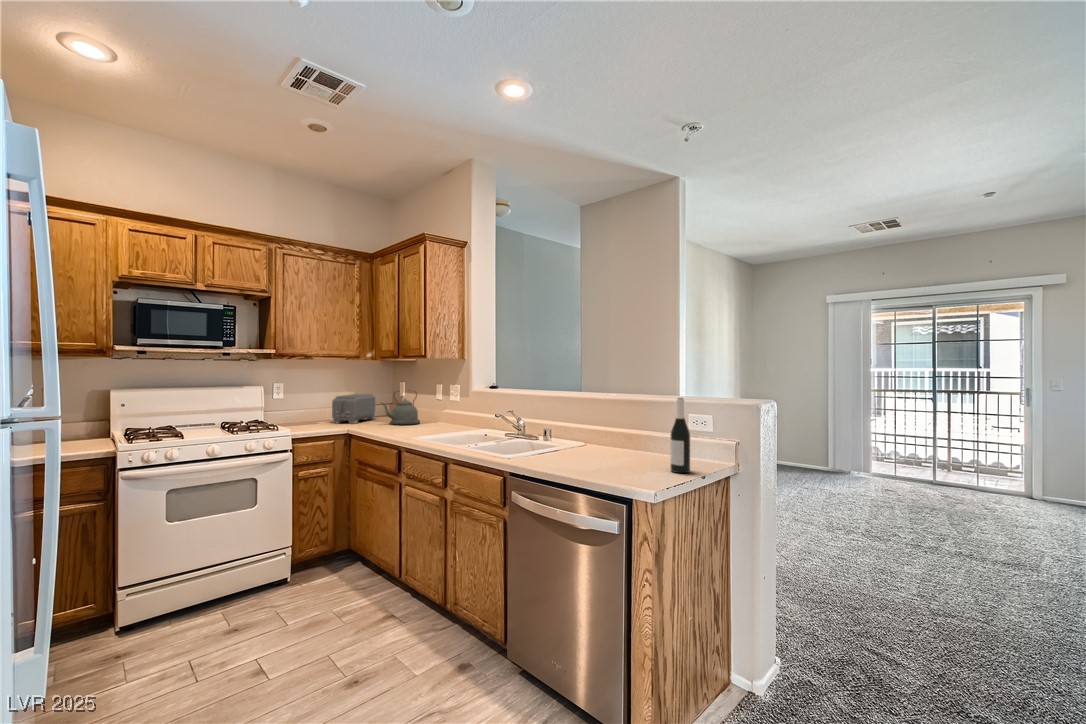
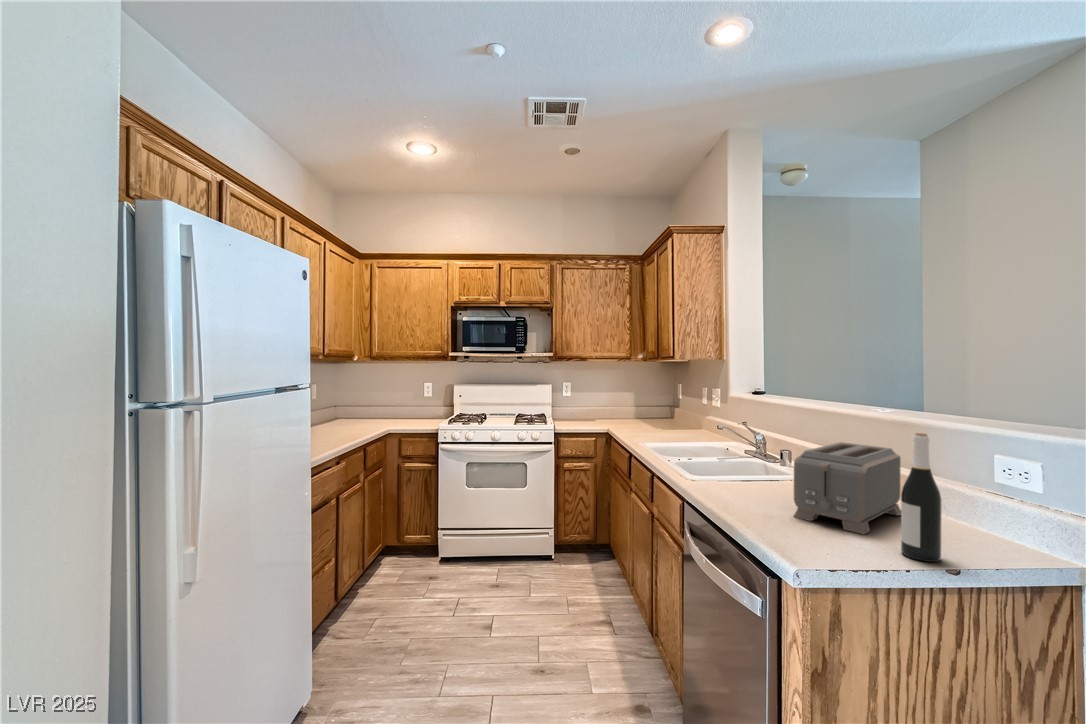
toaster: present [332,394,376,424] -> present [794,442,901,534]
kettle: present [381,394,420,425] -> none [642,394,683,431]

